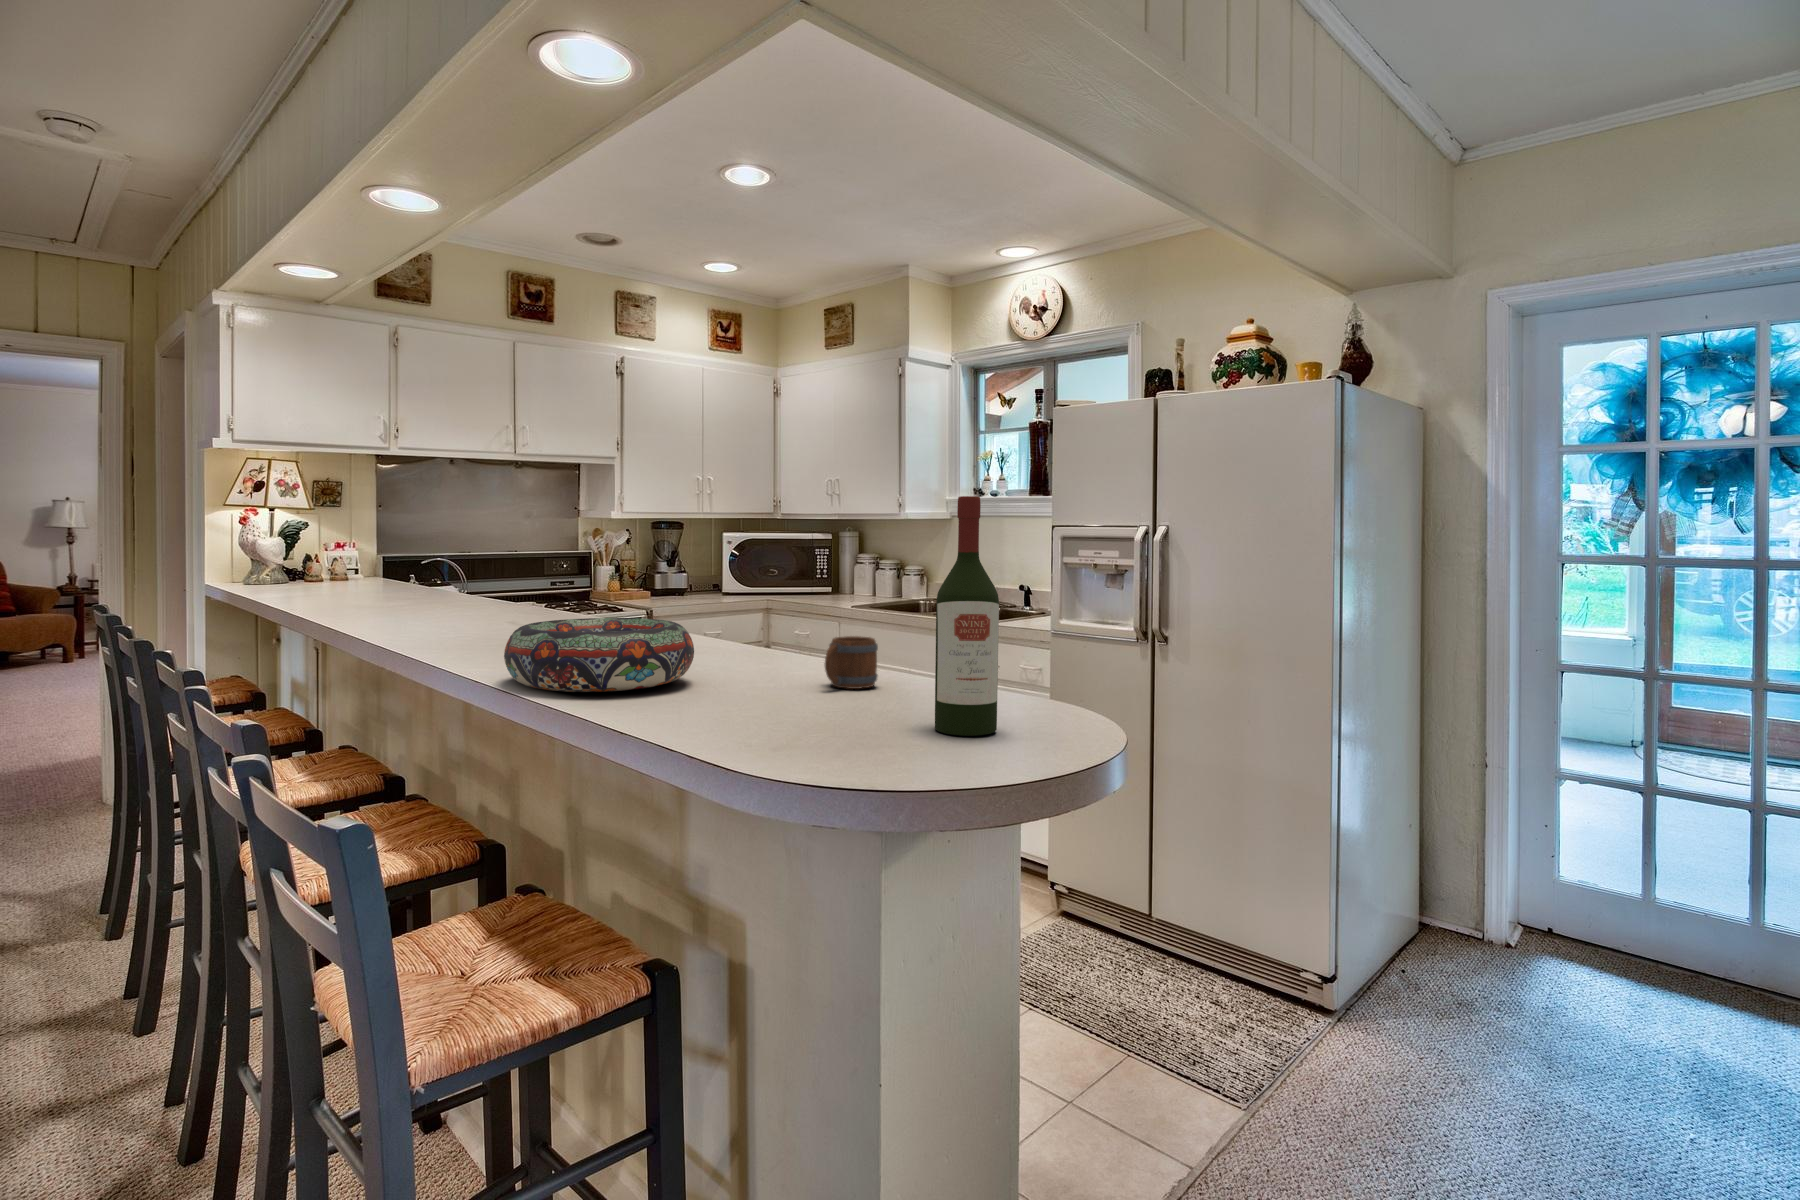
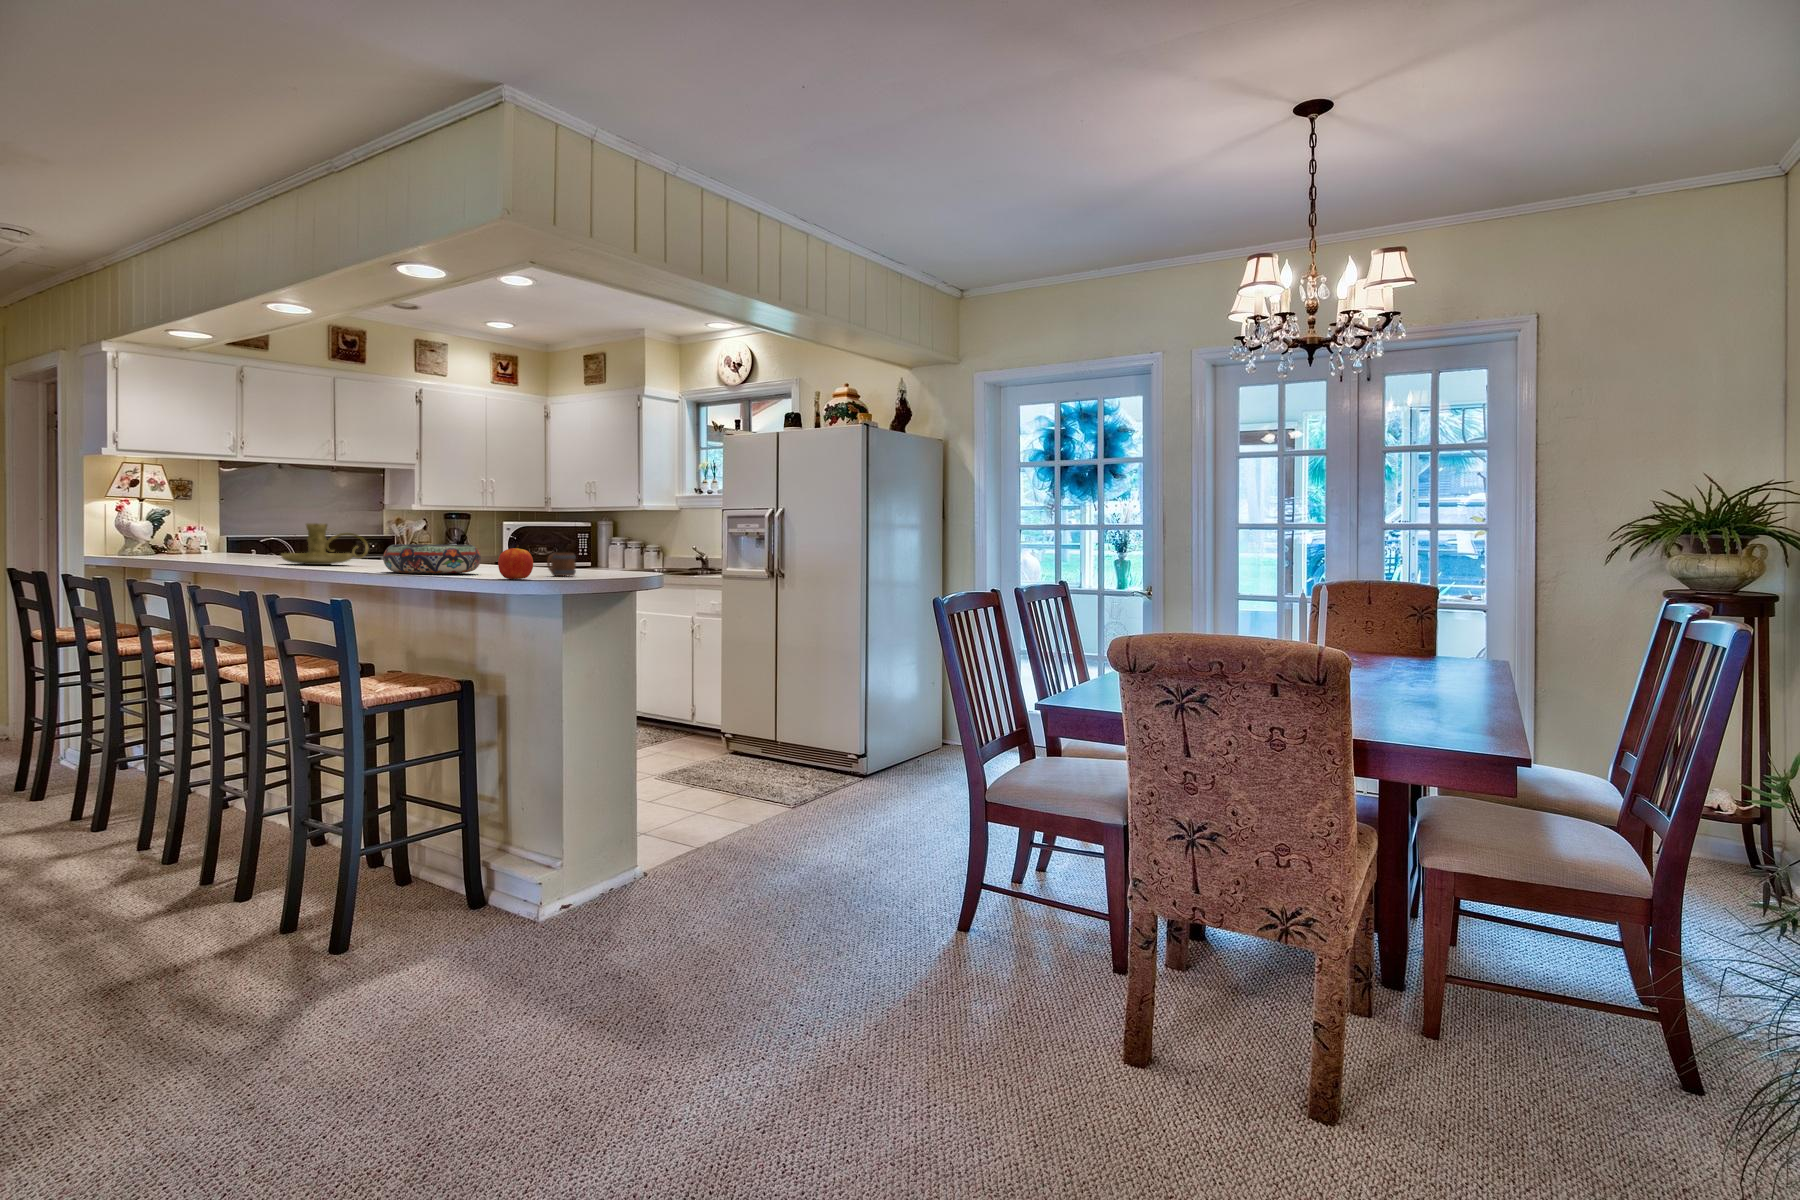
wine bottle: present [935,496,999,736] -> none [589,482,617,581]
candle holder: none [370,562,512,634] -> present [281,523,368,565]
apple: none [733,651,811,734] -> present [498,545,533,579]

